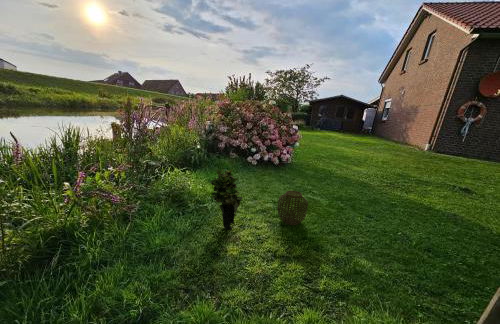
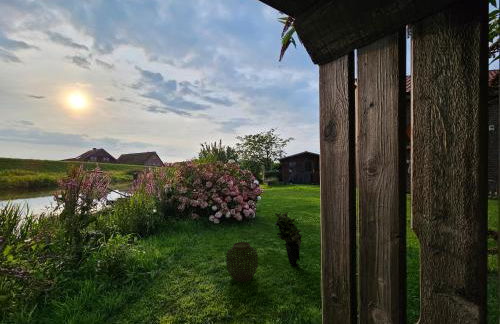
potted plant: present [210,169,243,230] -> present [274,212,303,266]

